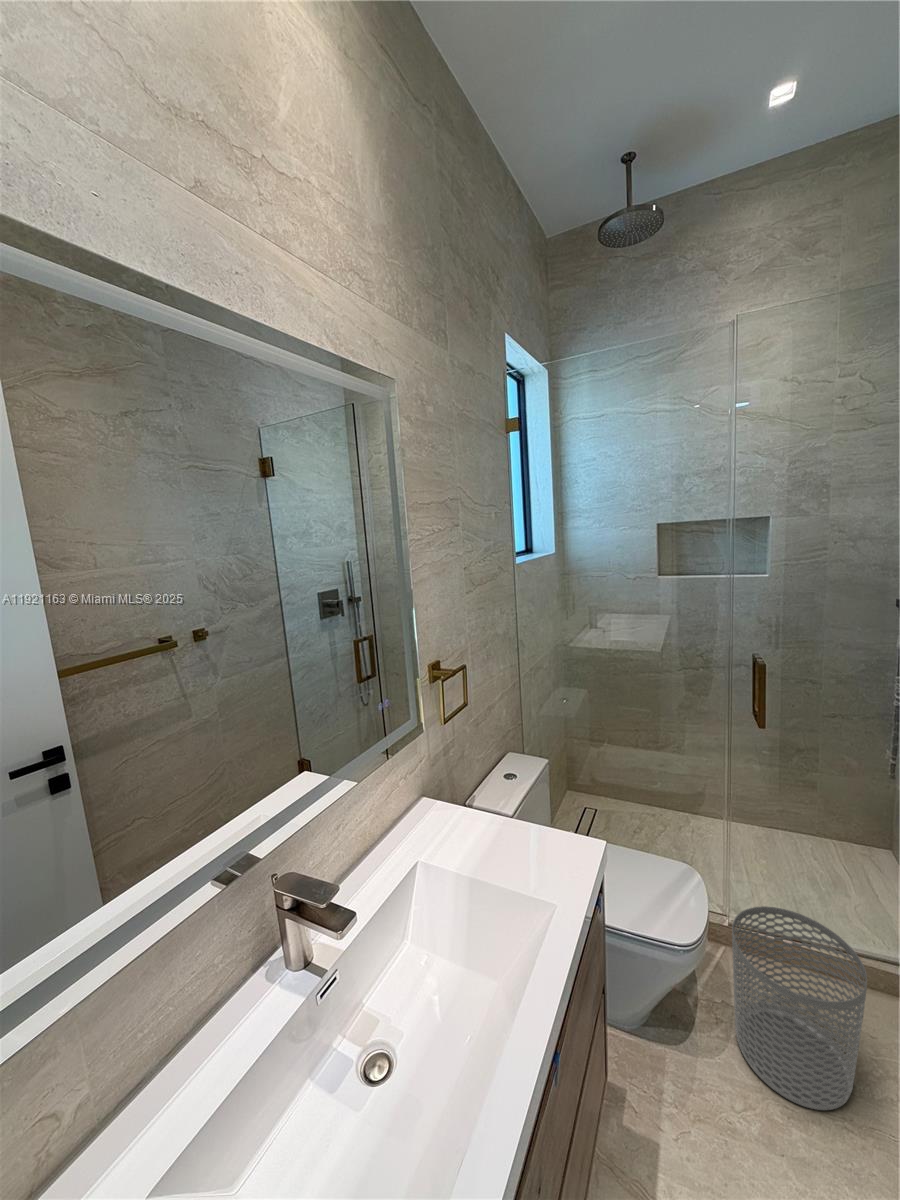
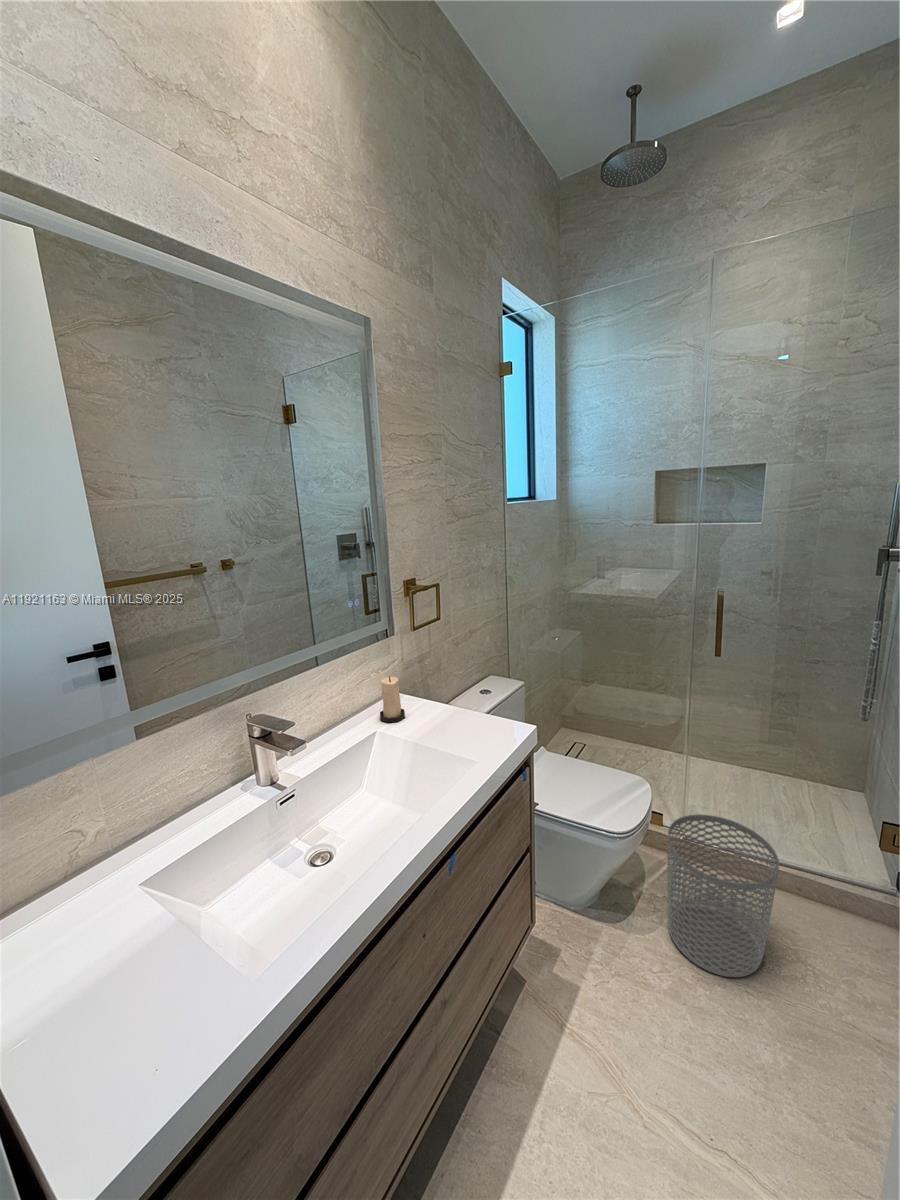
candle: none [415,786,446,844] -> present [380,676,405,722]

